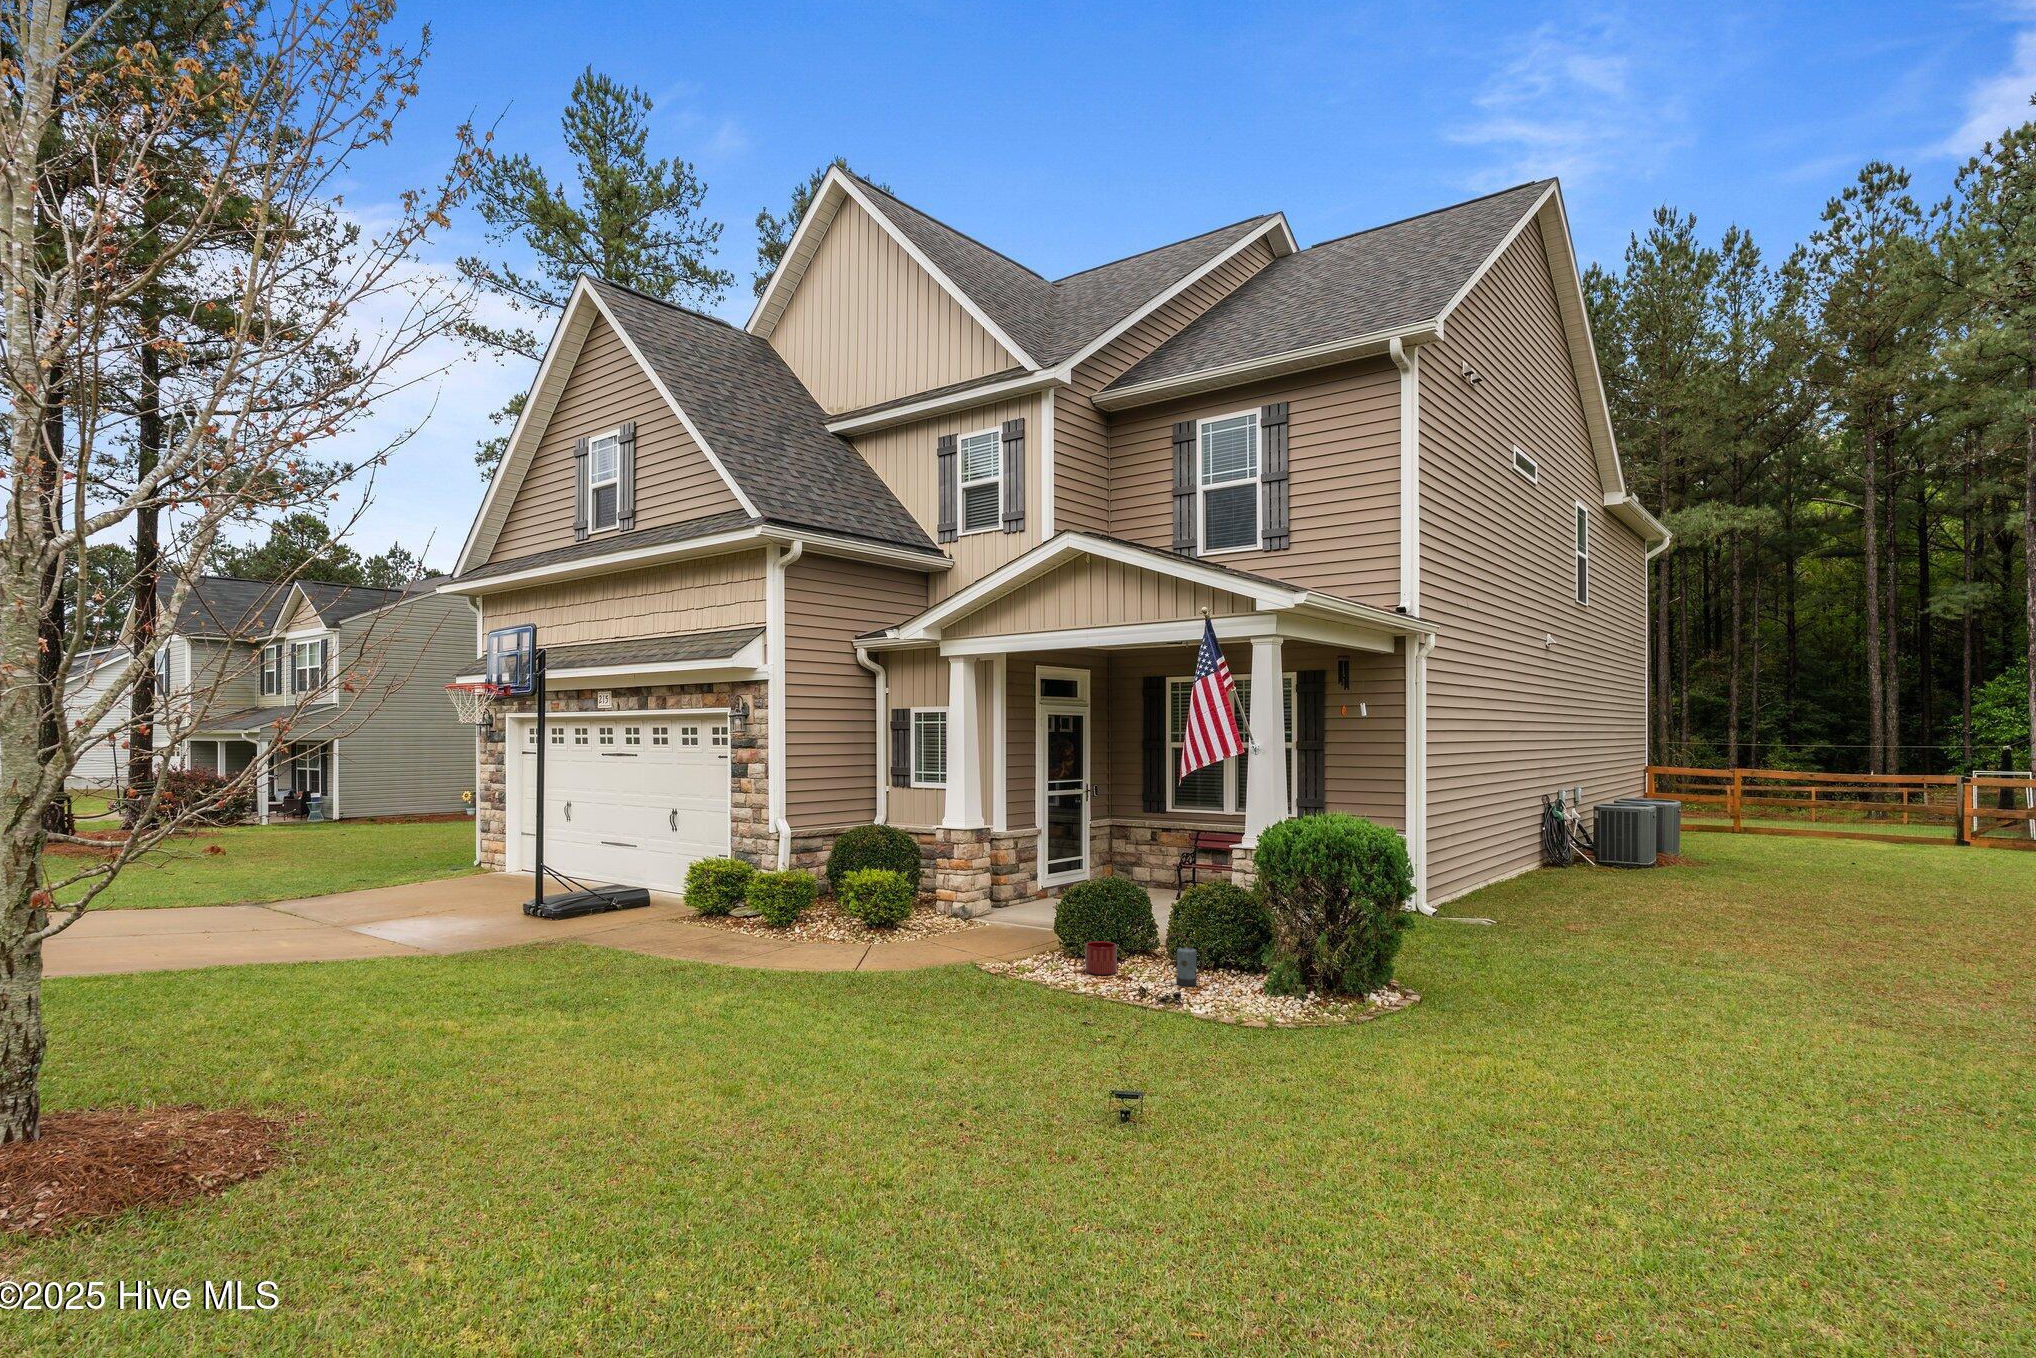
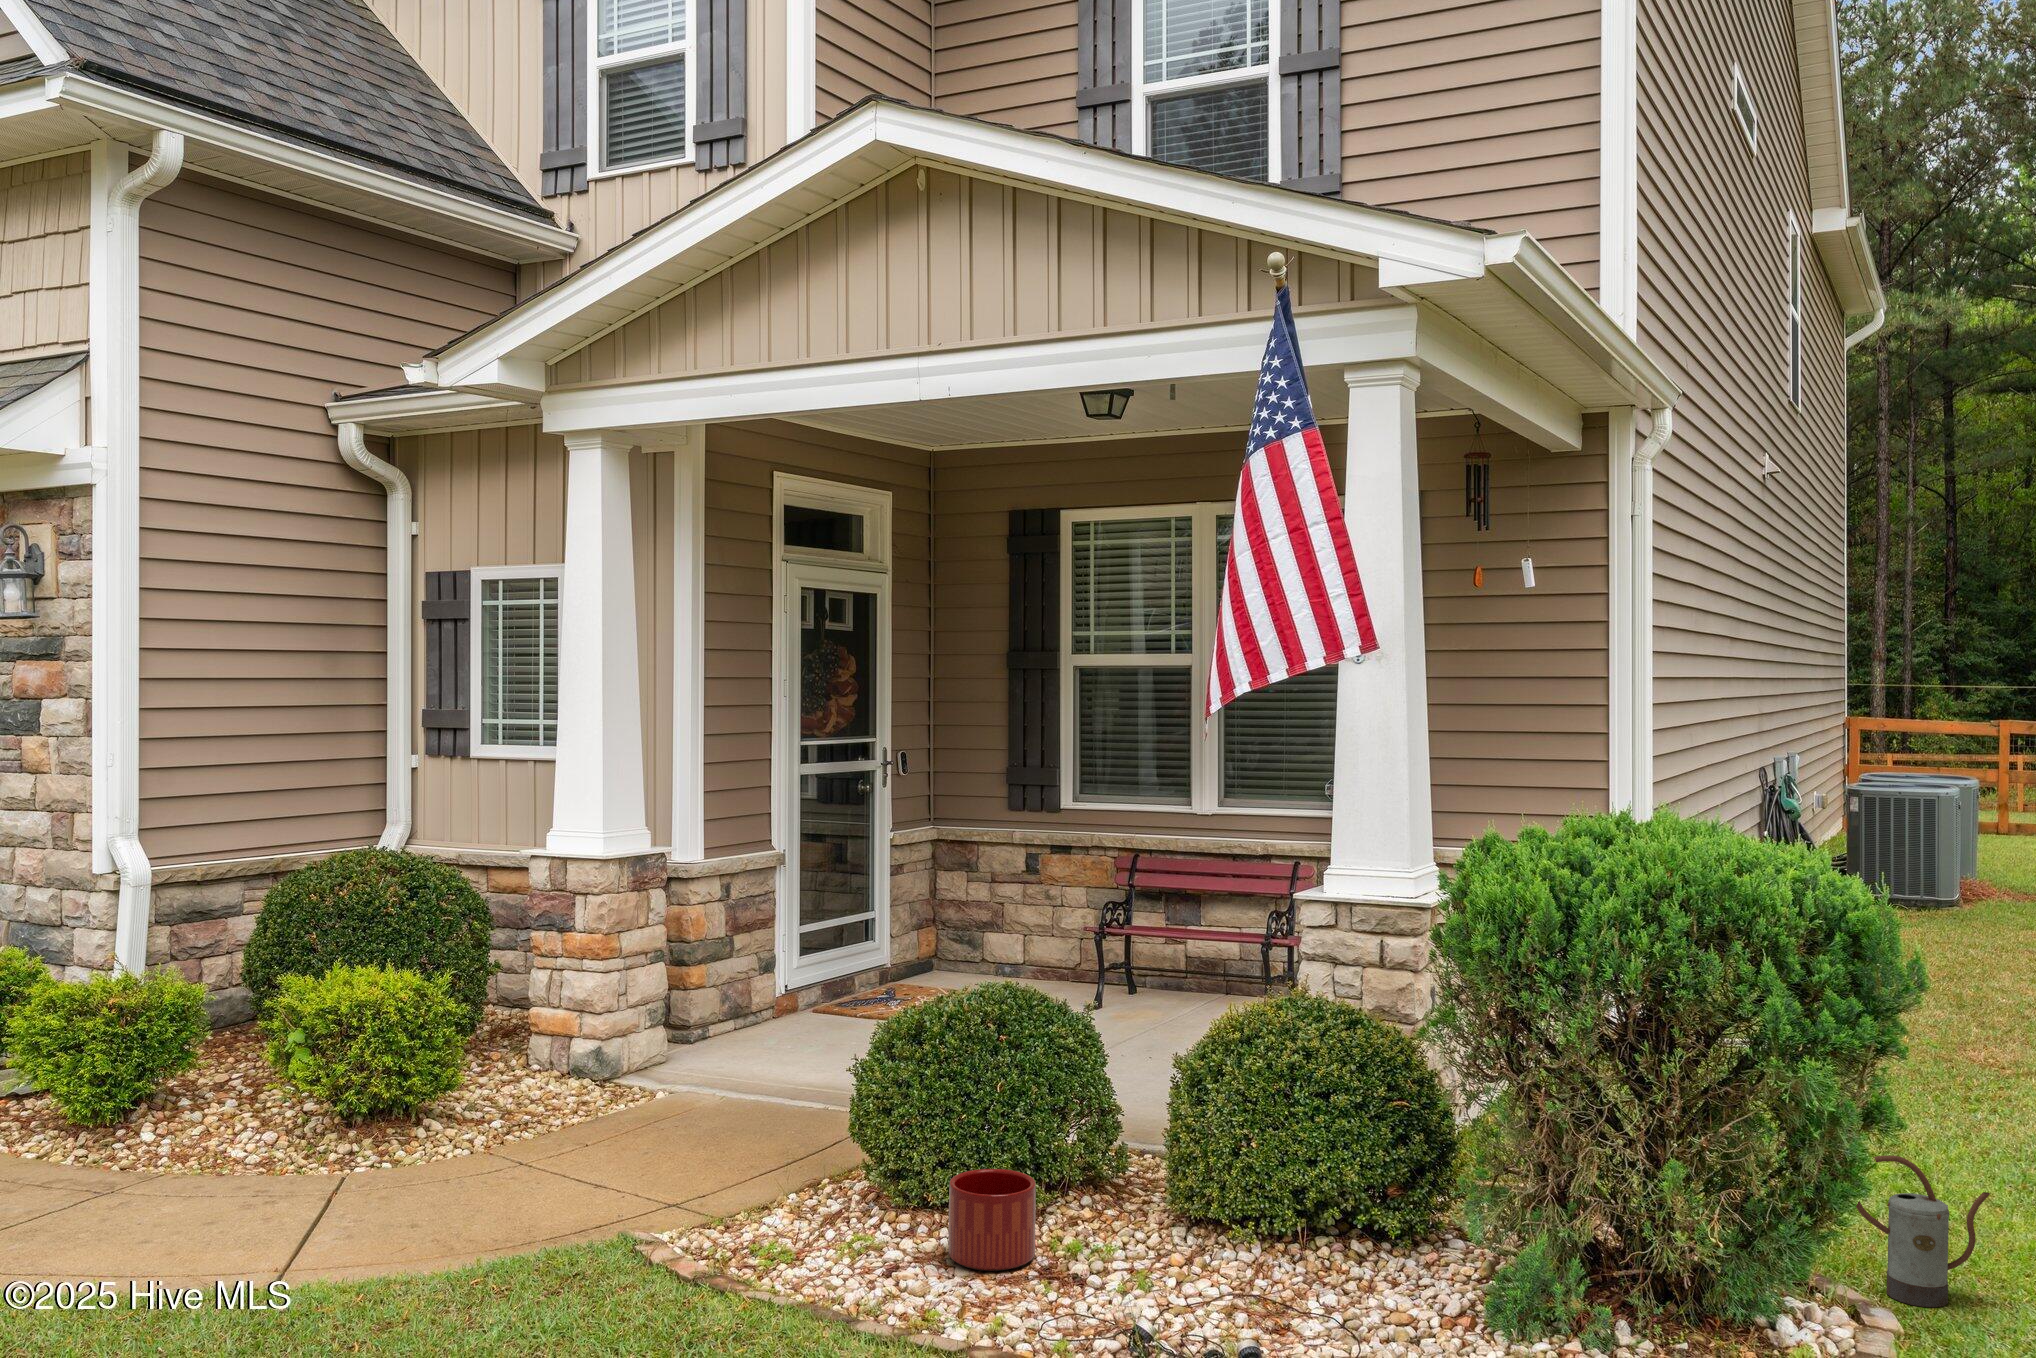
watering can: present [1166,933,1208,987] -> present [1856,1155,1991,1307]

